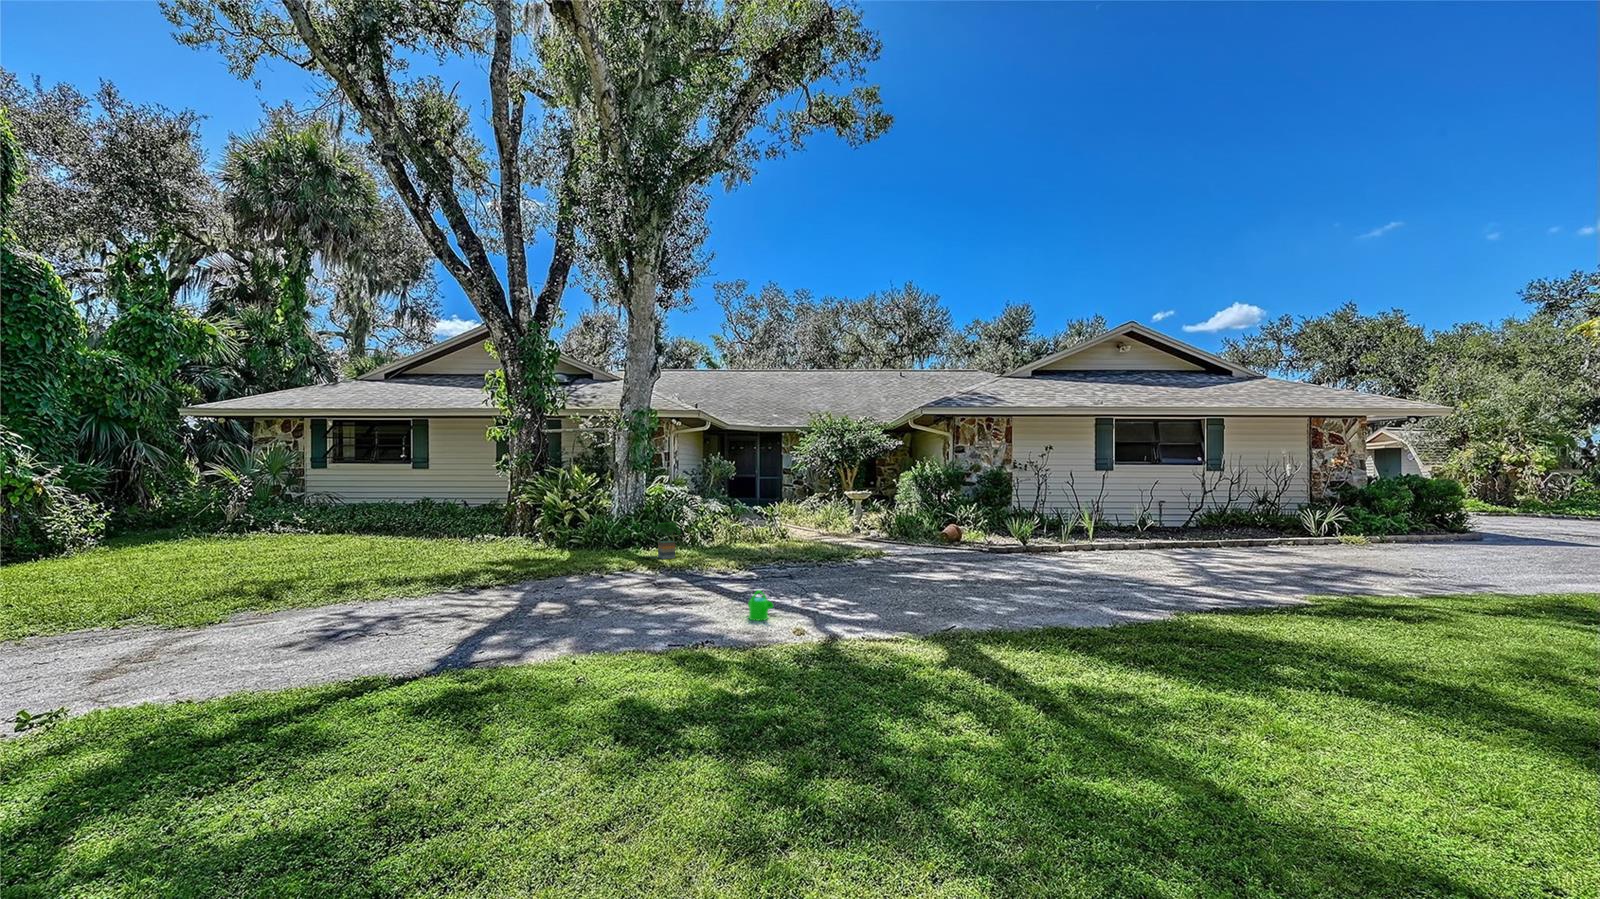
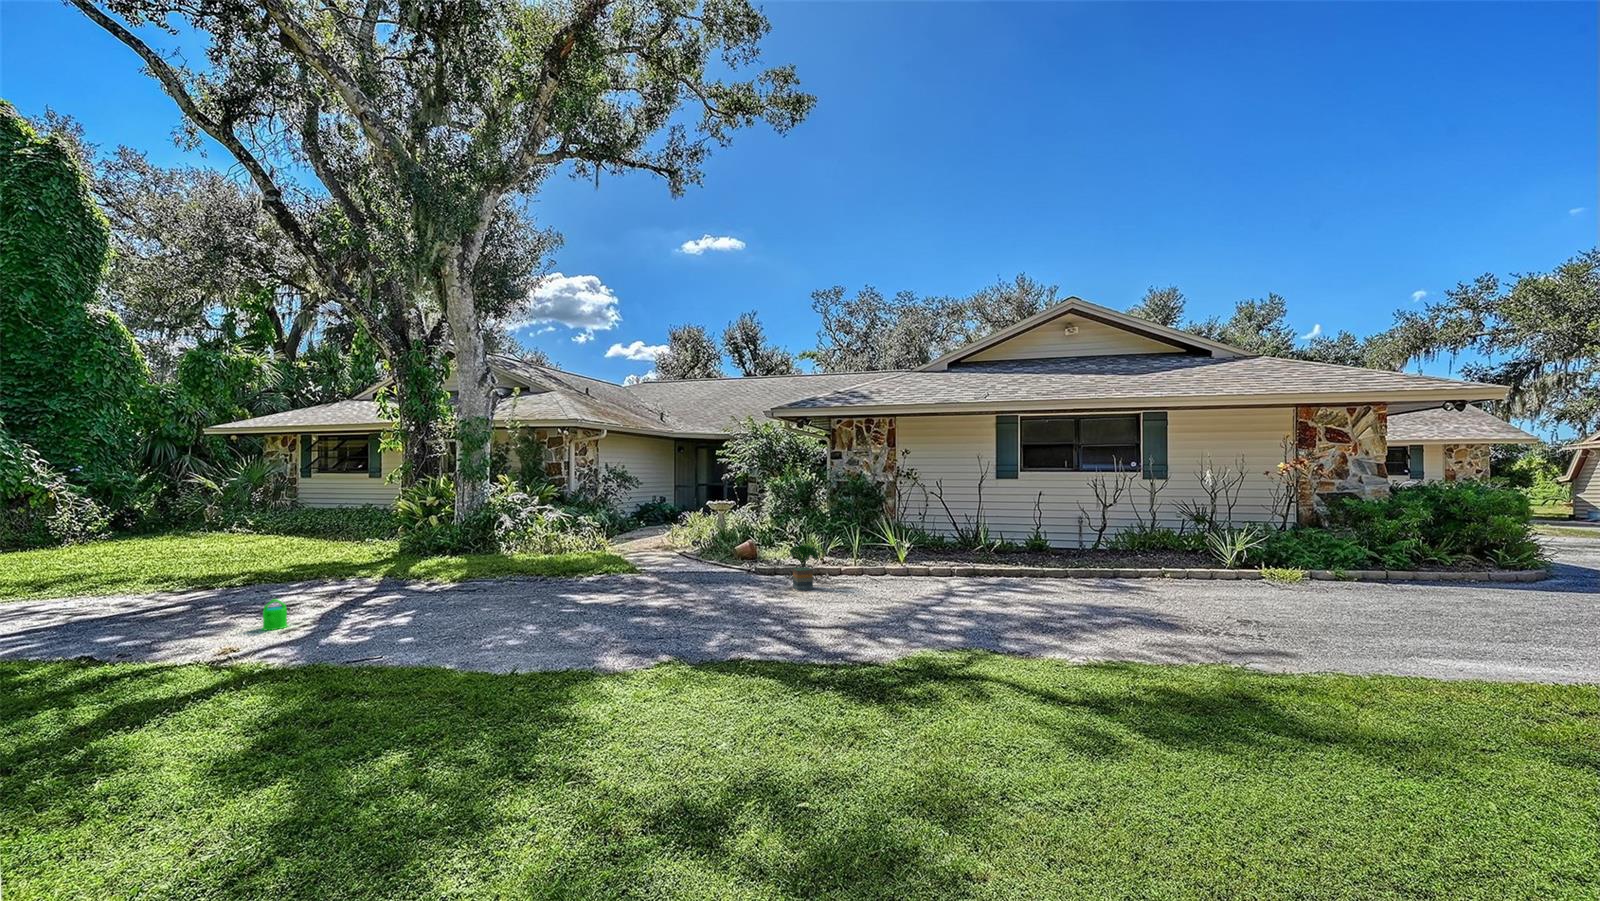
potted tree: present [656,522,681,559] -> present [789,545,819,590]

